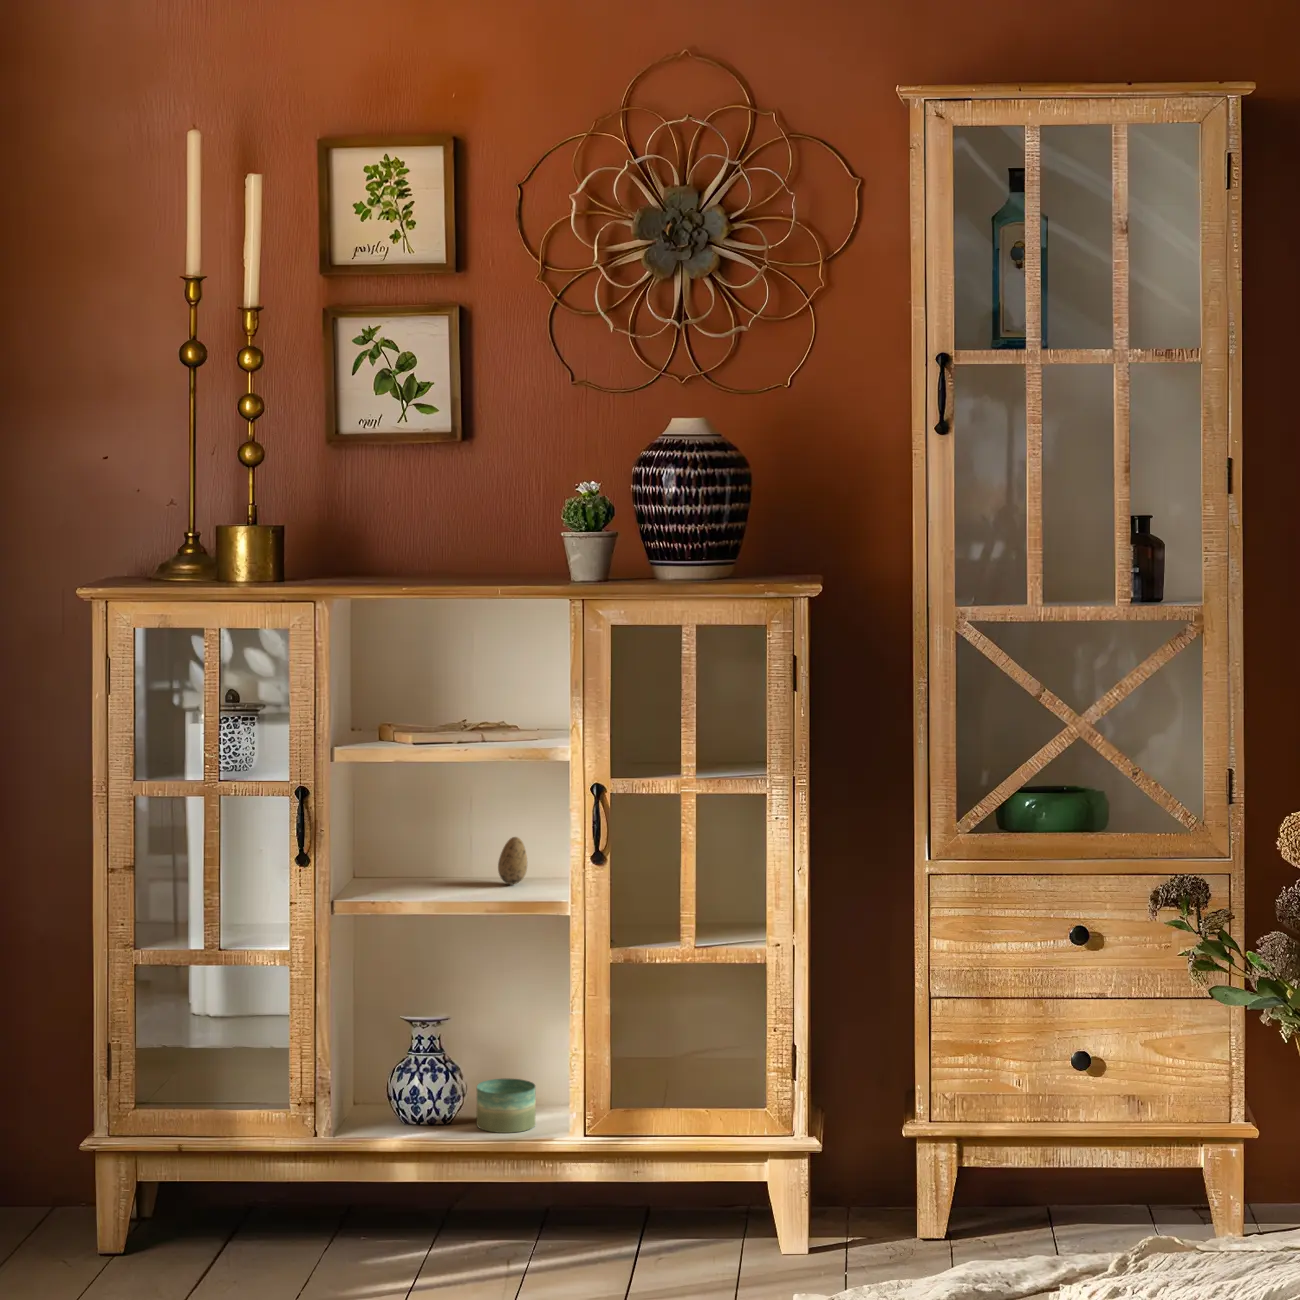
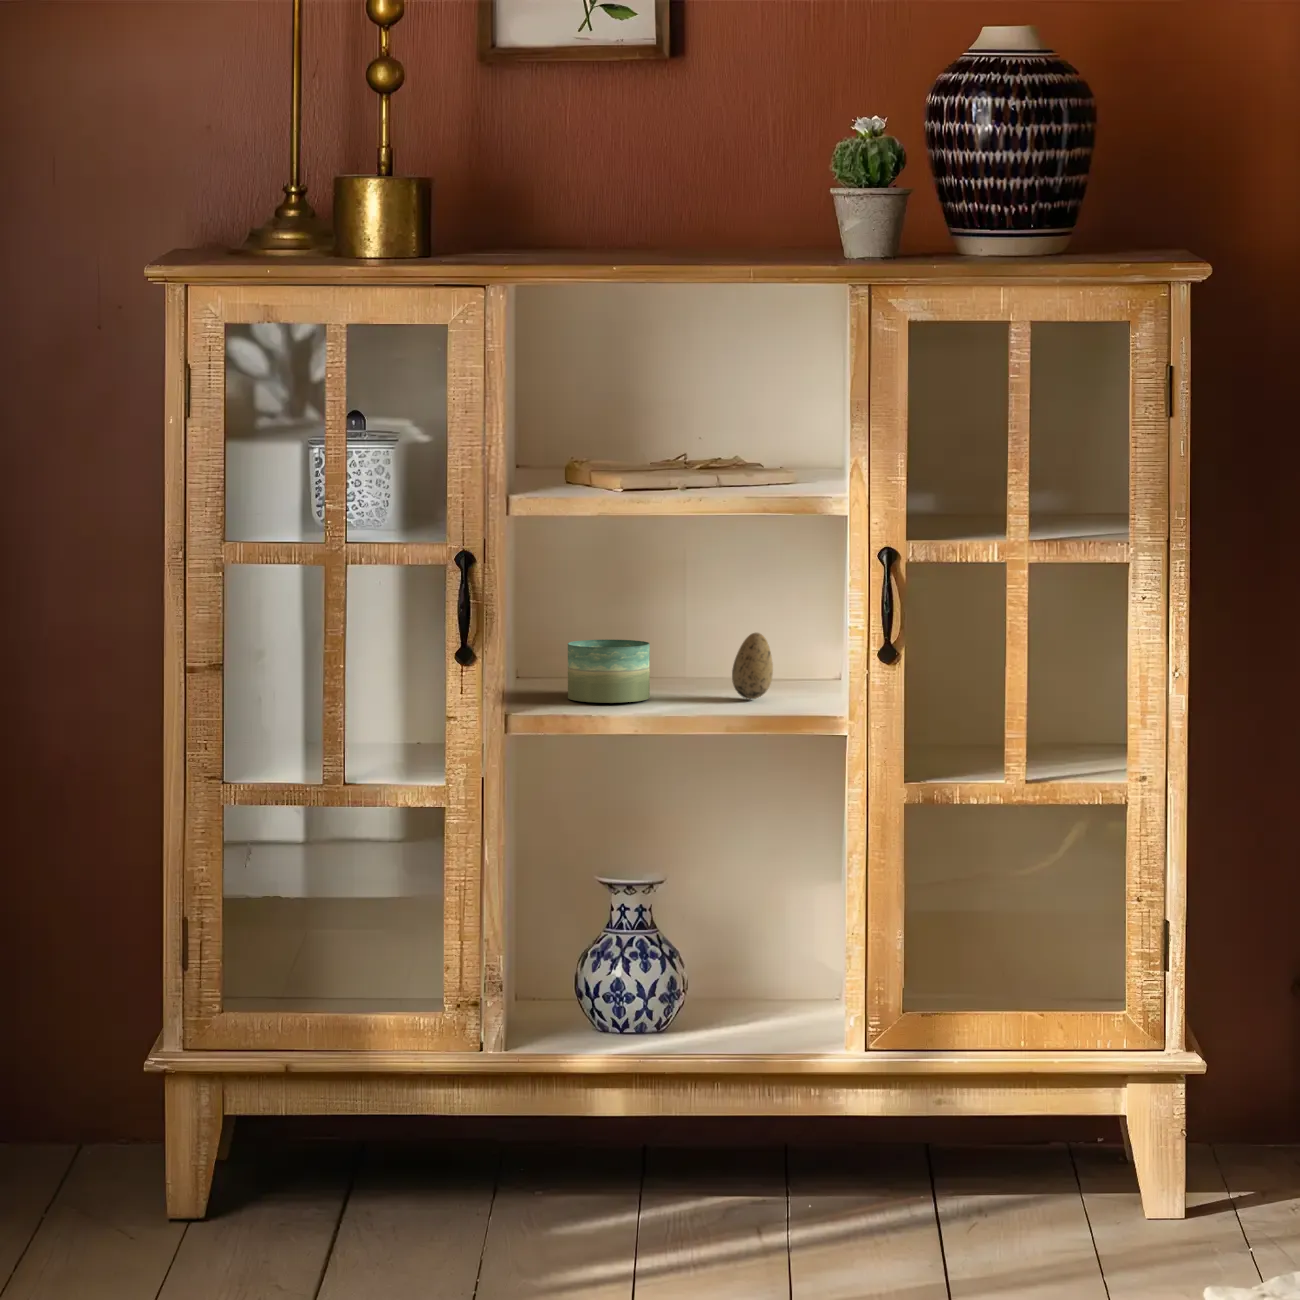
candle: present [477,1079,536,1133] -> present [568,640,650,703]

